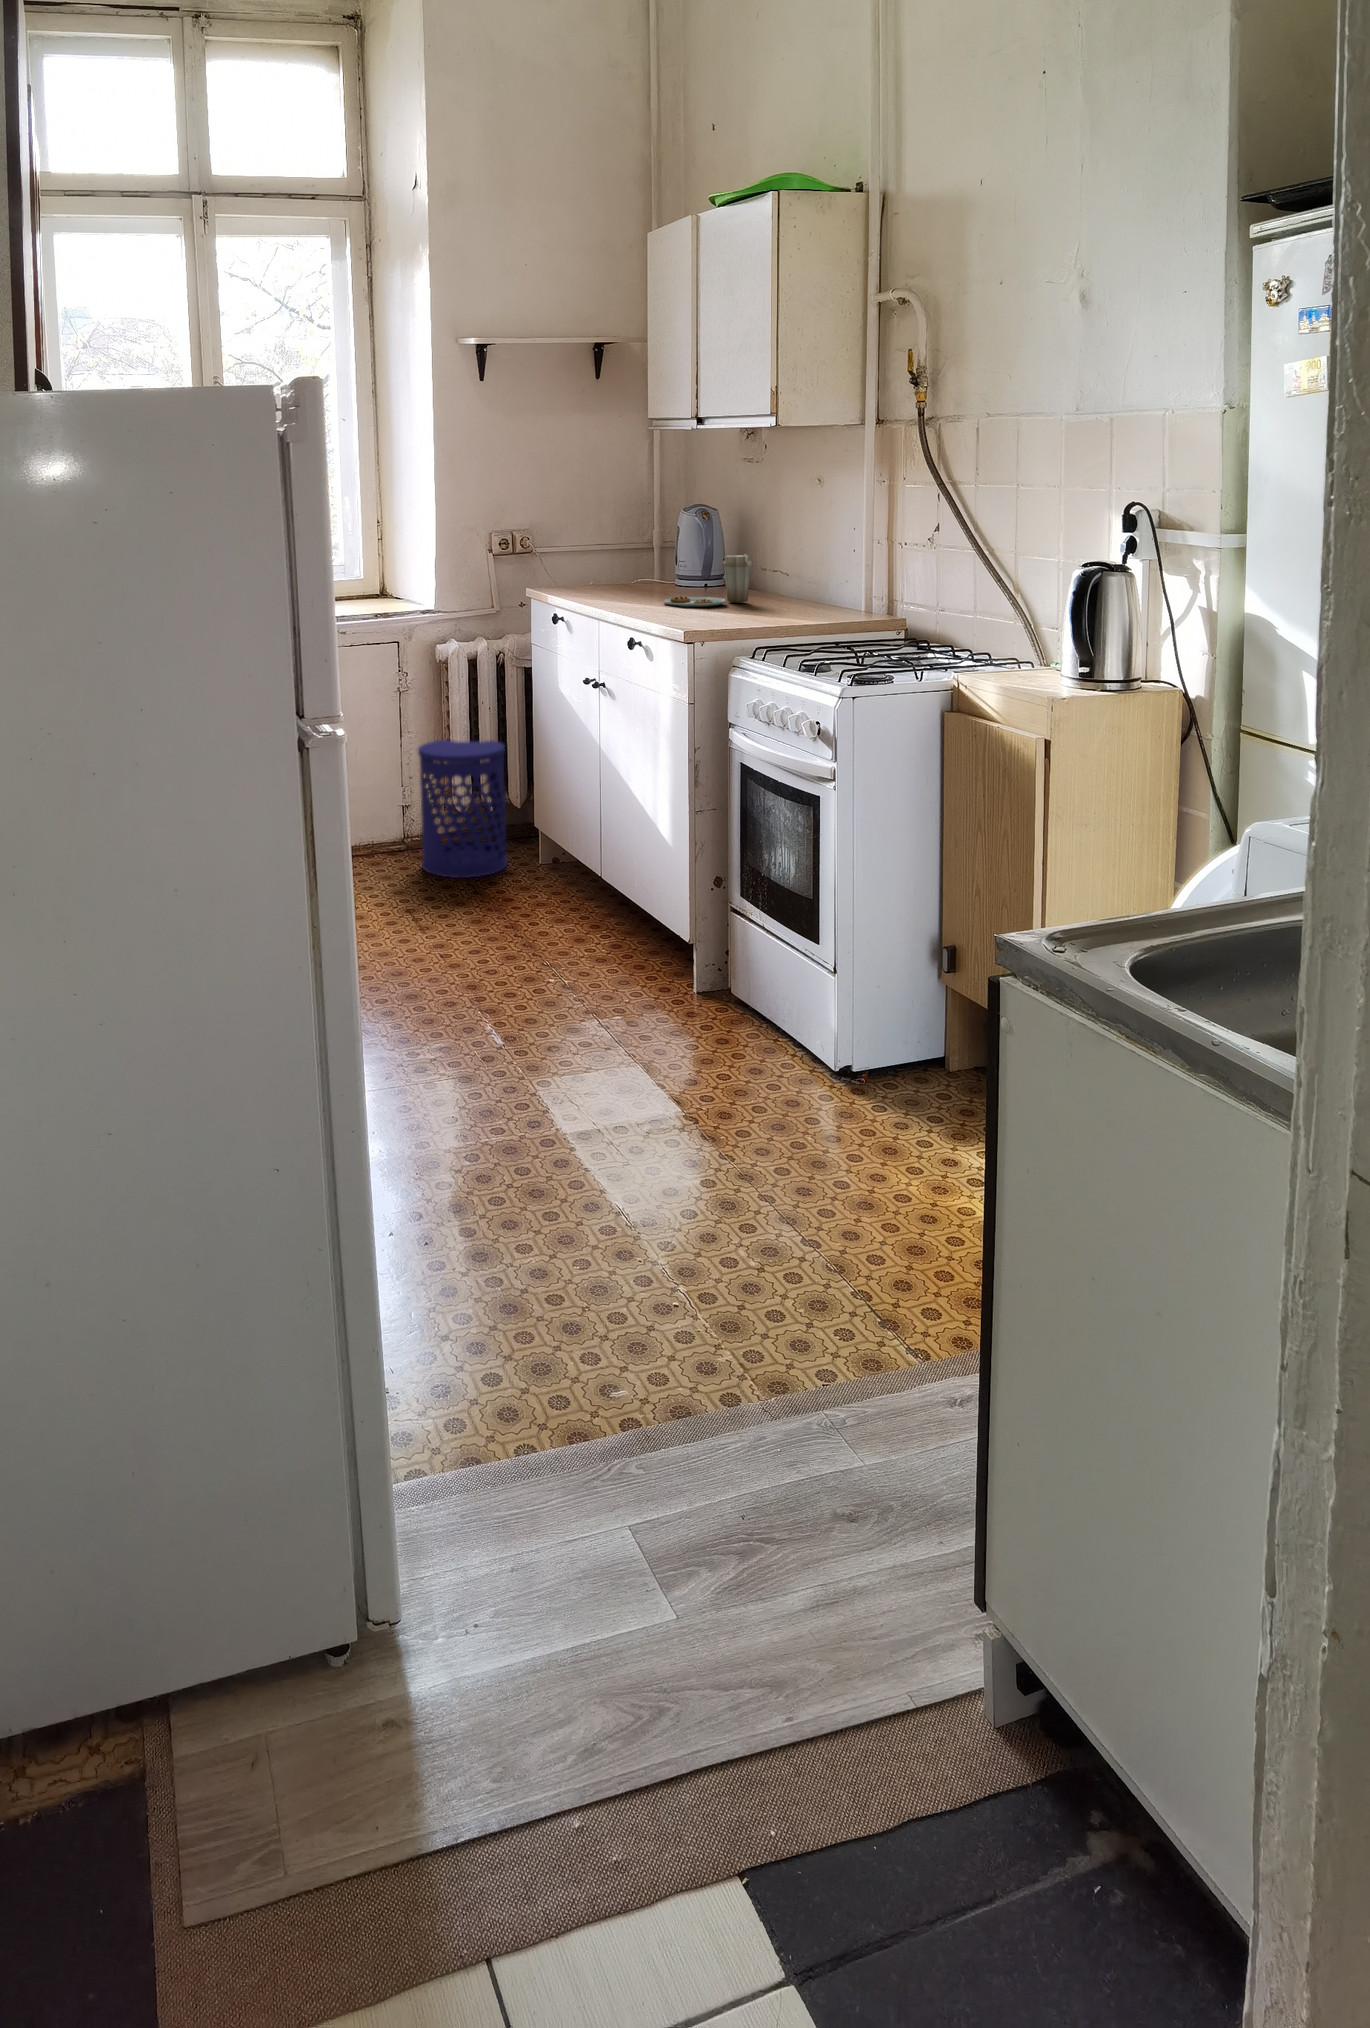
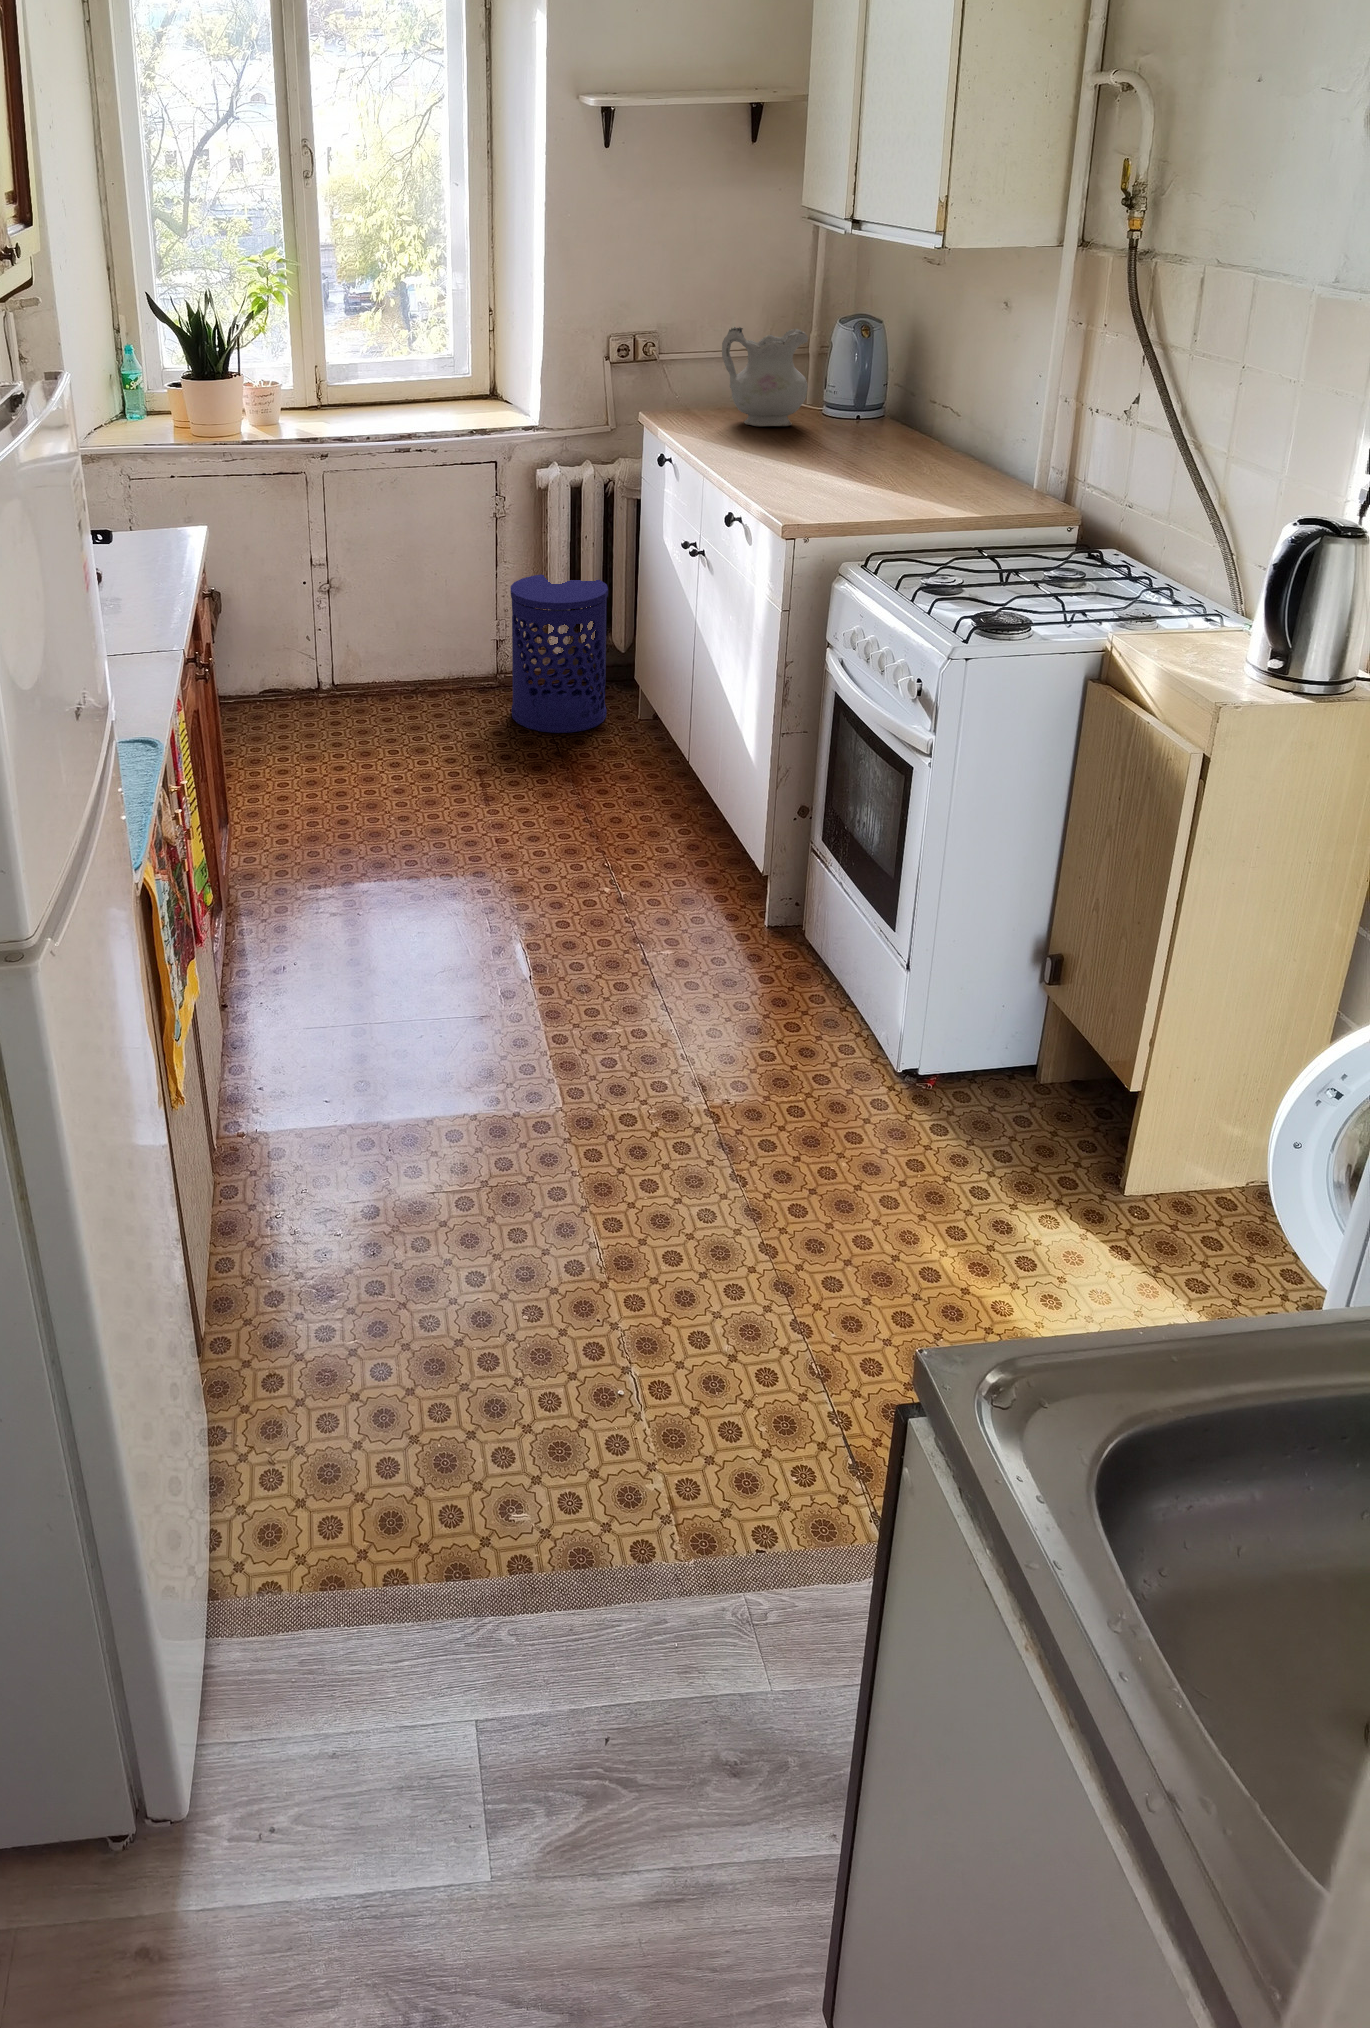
ceramic pitcher: none [595,511,666,591] -> present [722,327,808,426]
plate: present [664,554,753,607] -> none [787,396,907,465]

